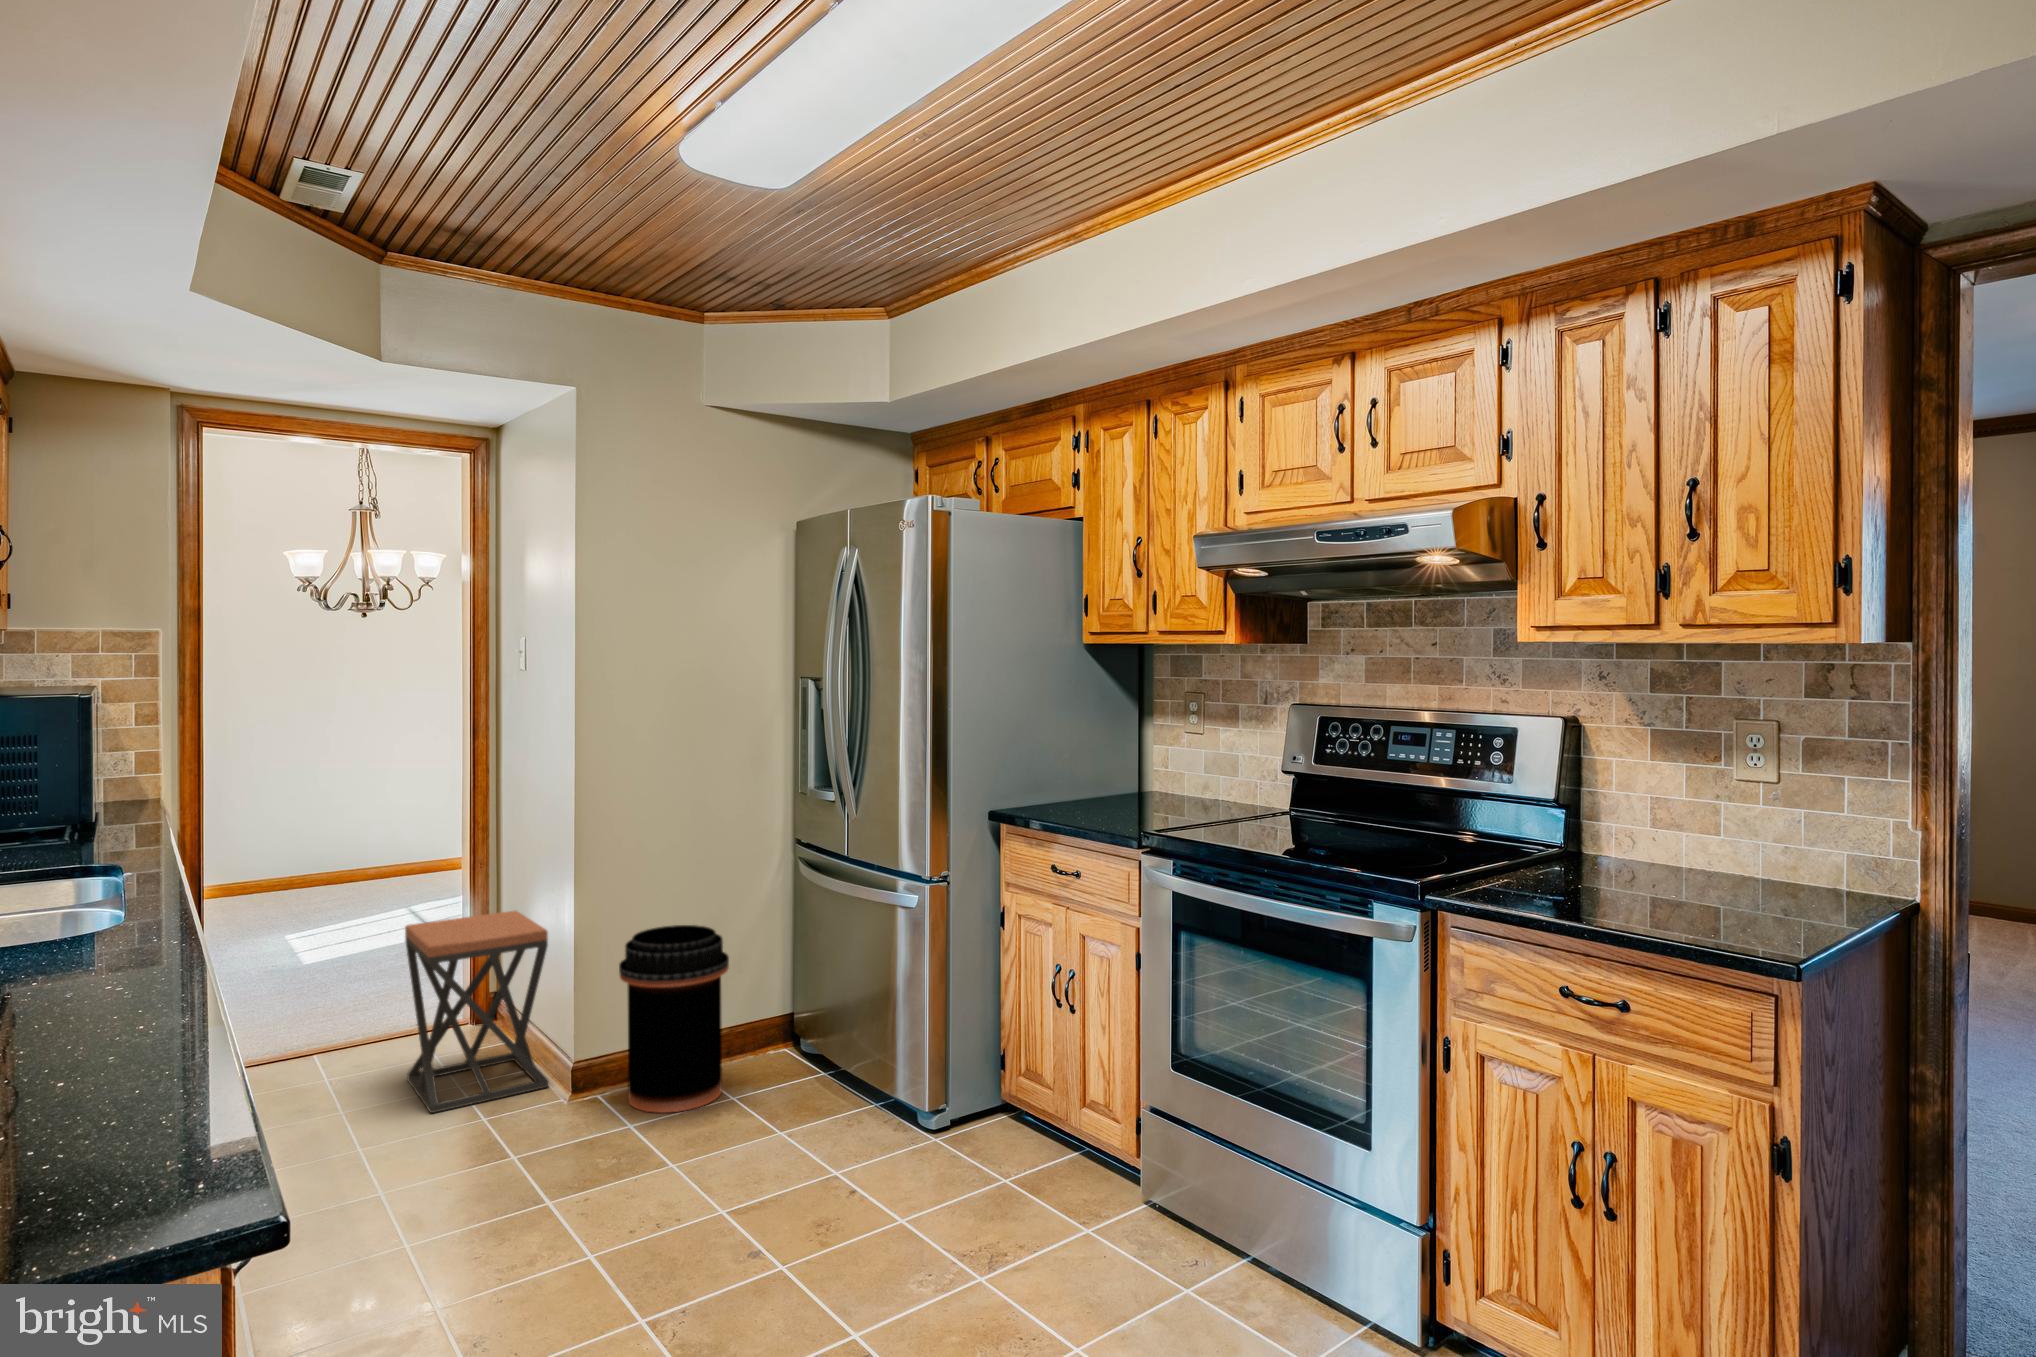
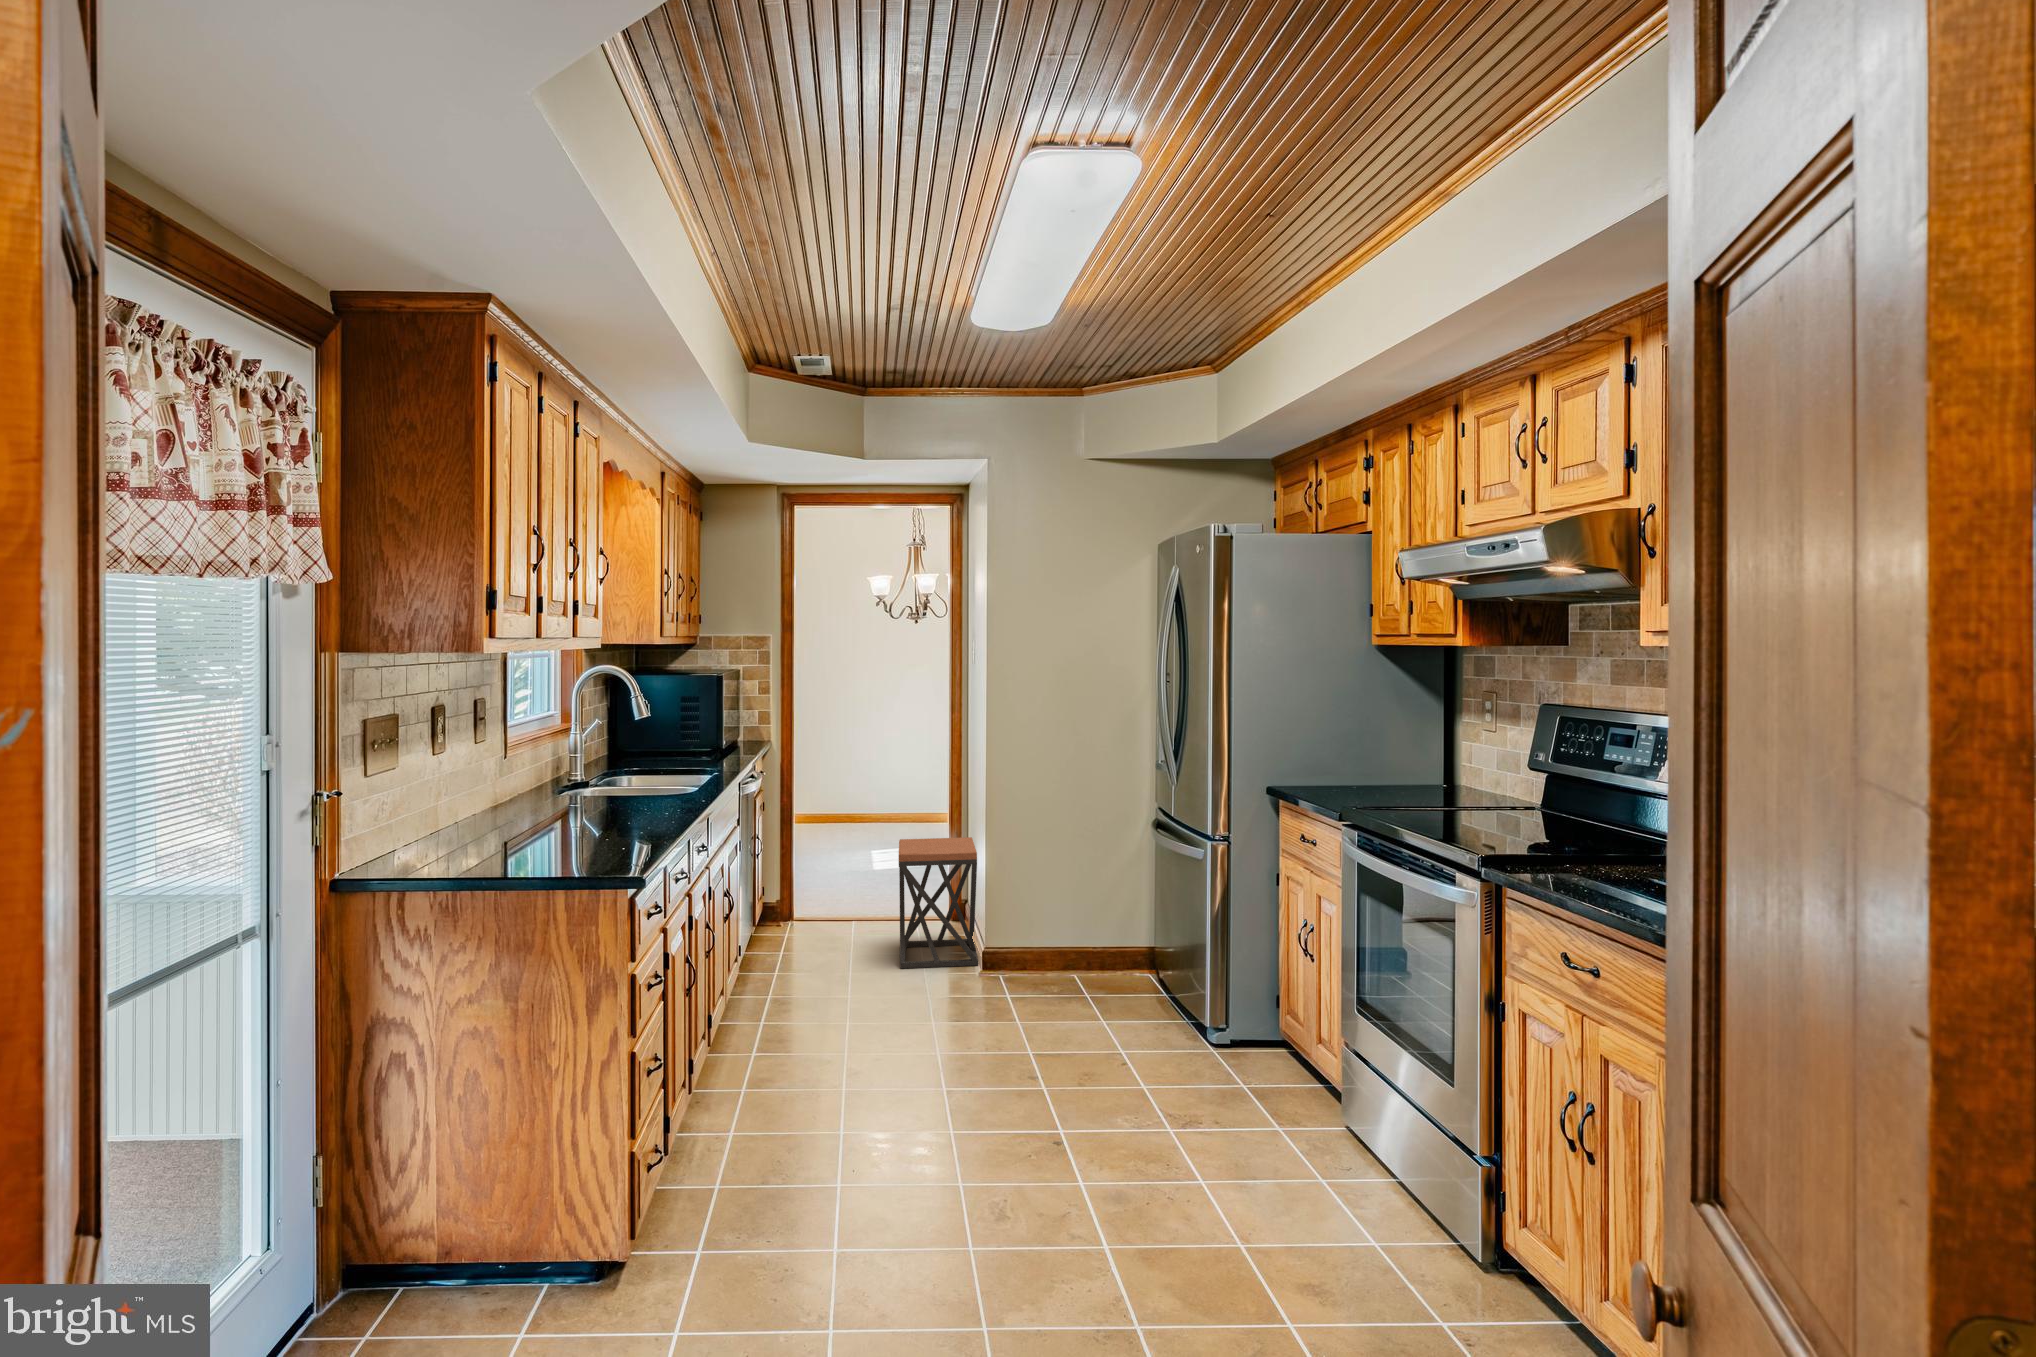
trash can: present [619,925,729,1113] -> none [1013,859,1092,997]

